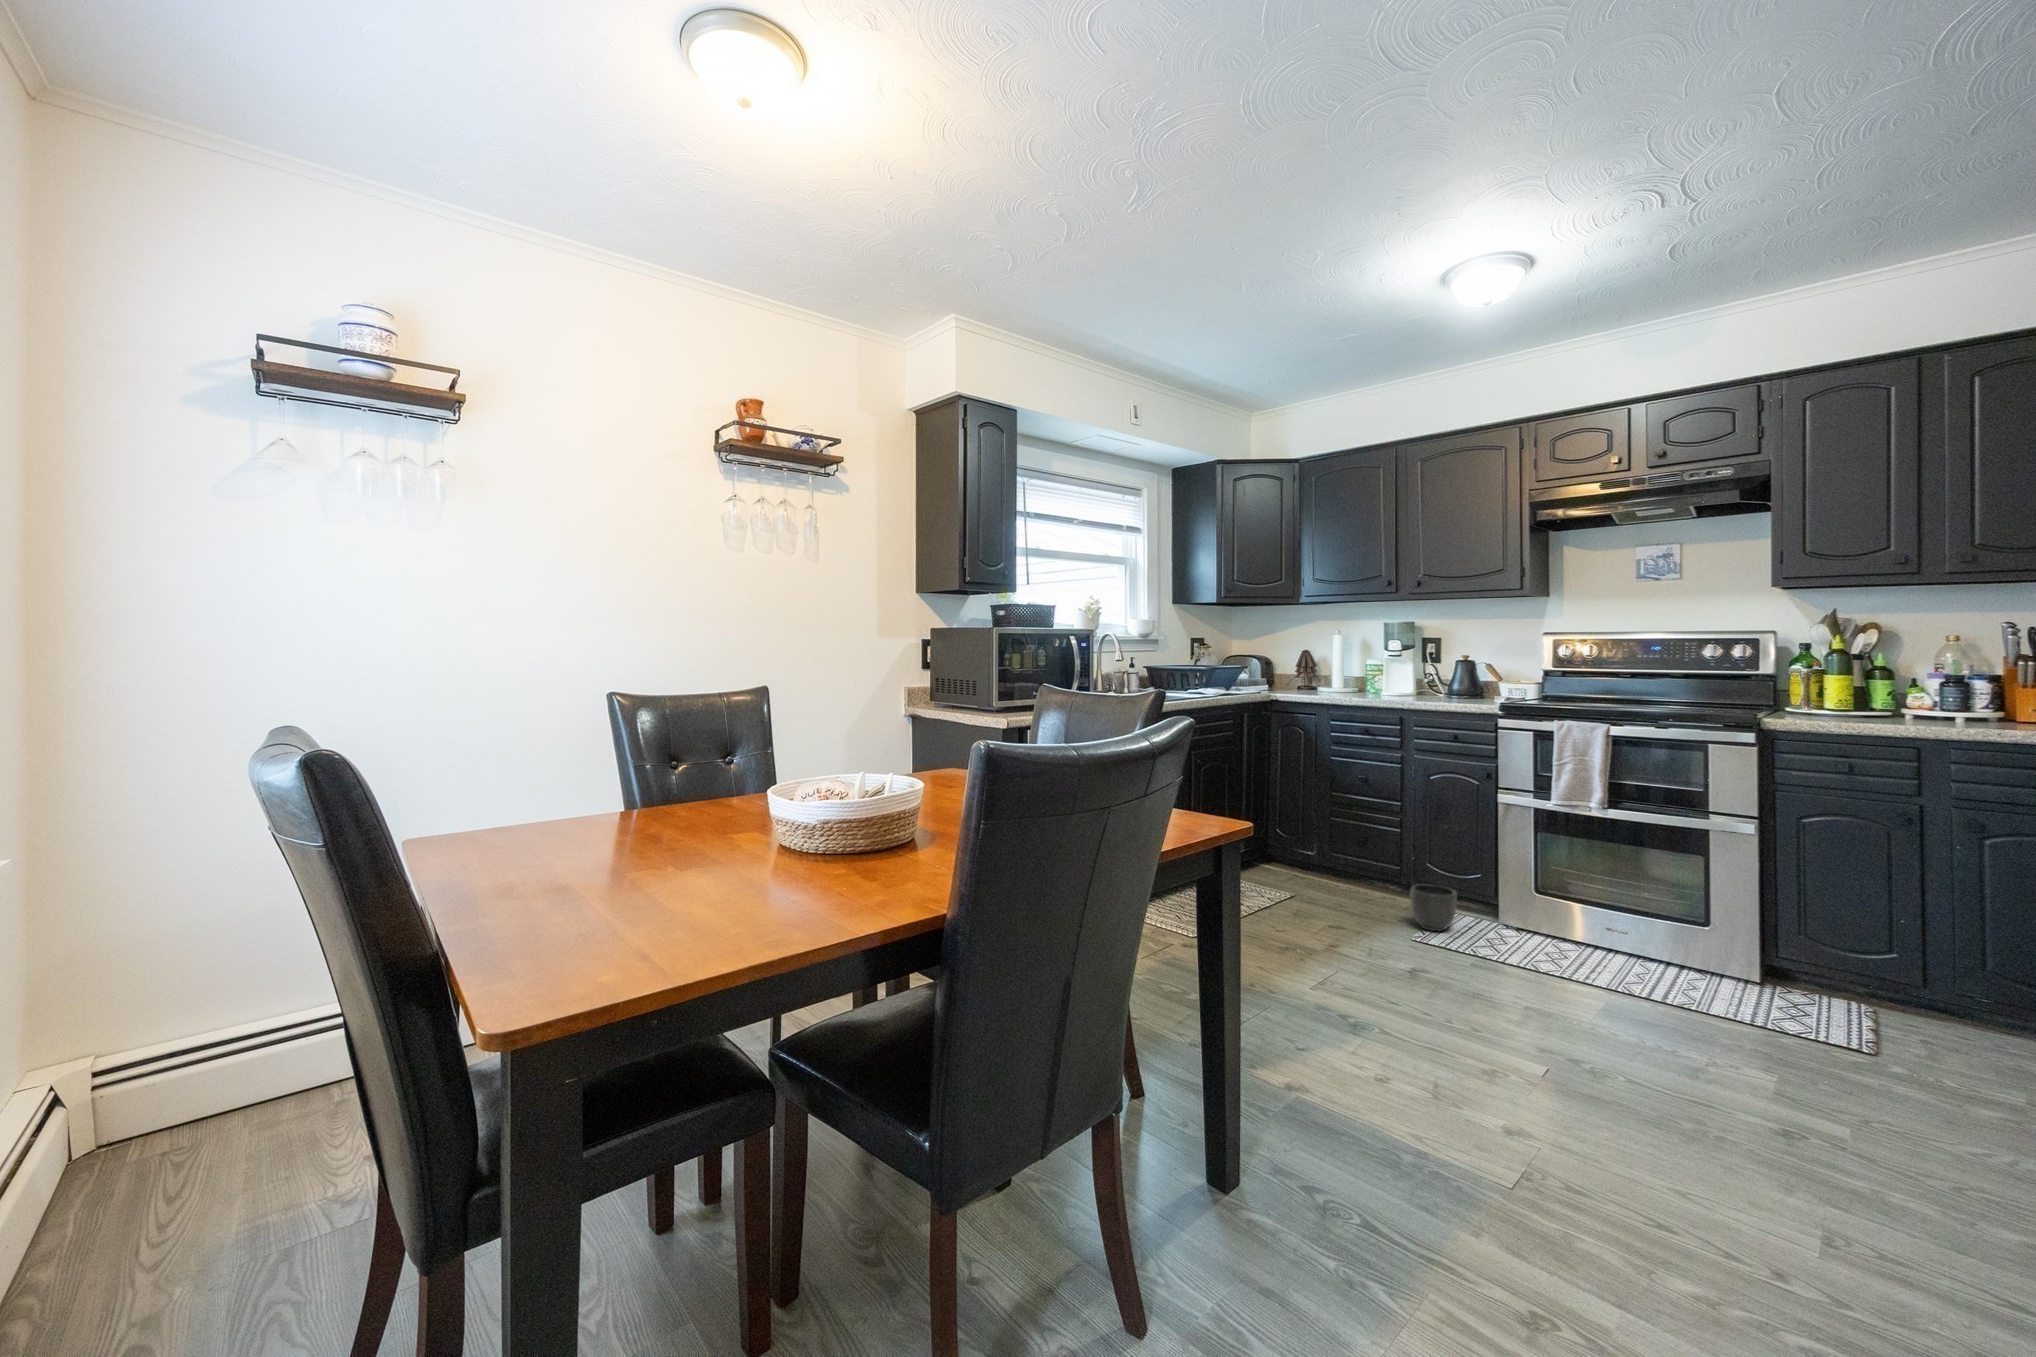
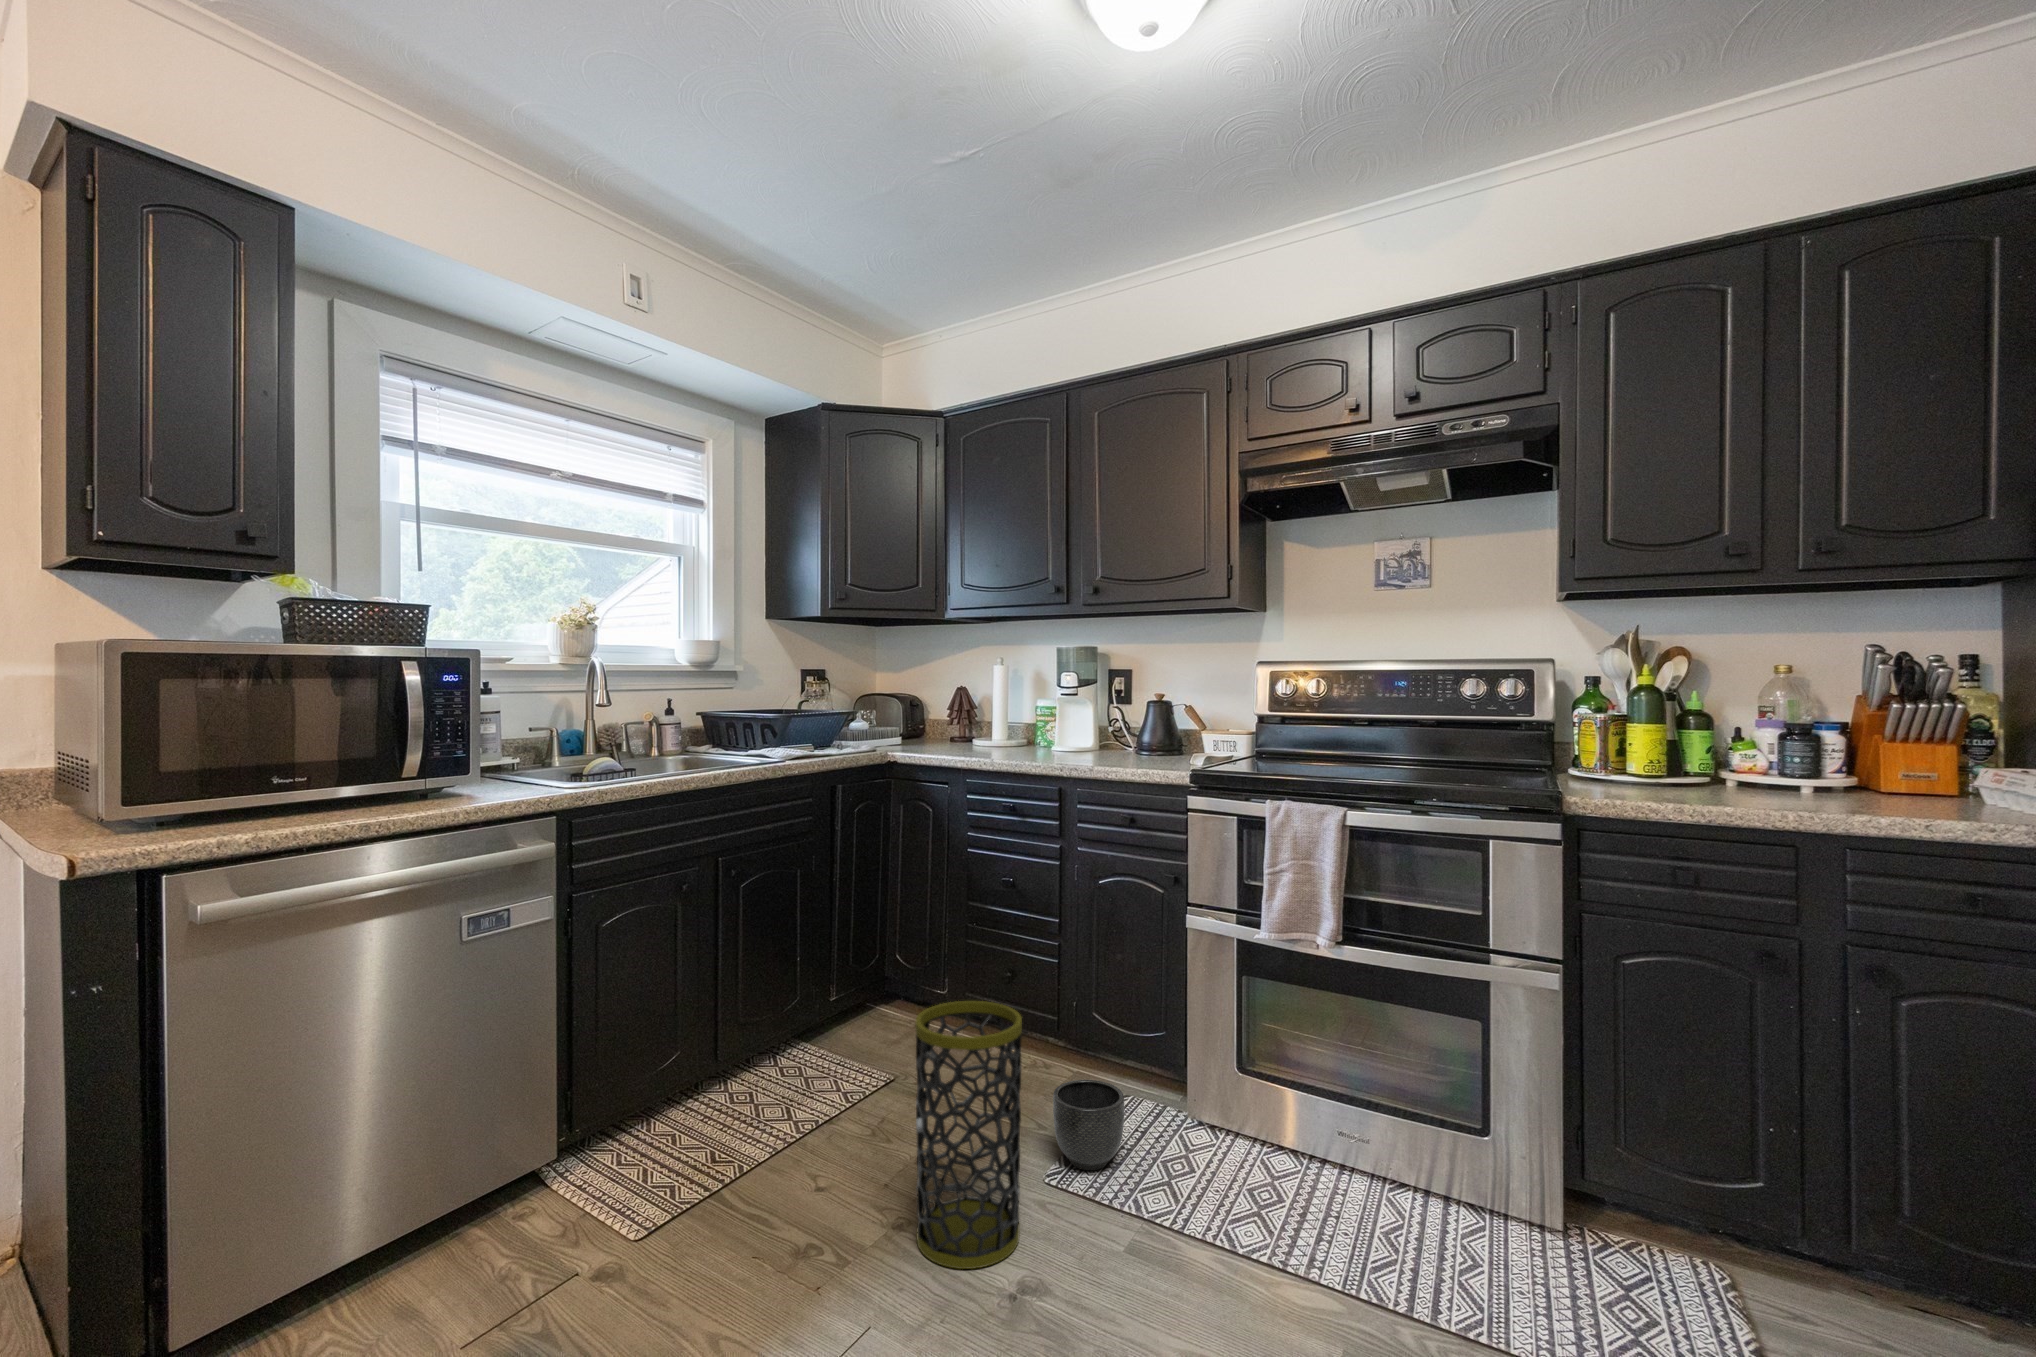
trash can: none [1343,827,1406,958] -> present [915,1001,1022,1269]

